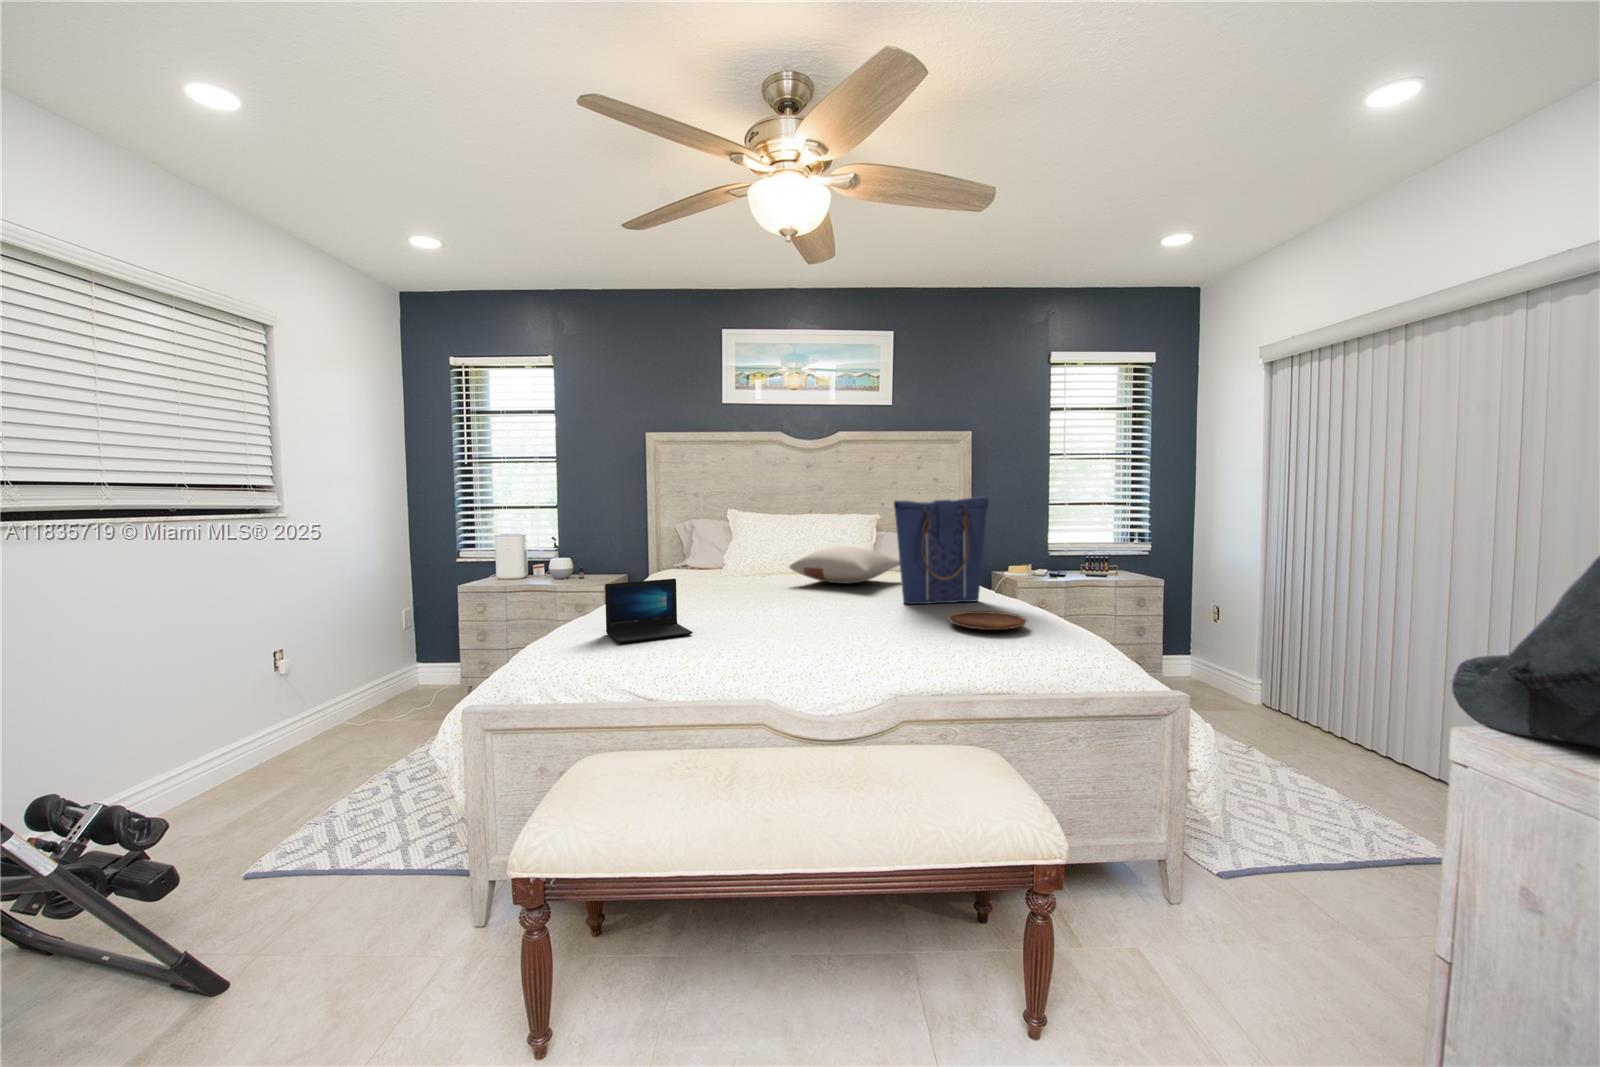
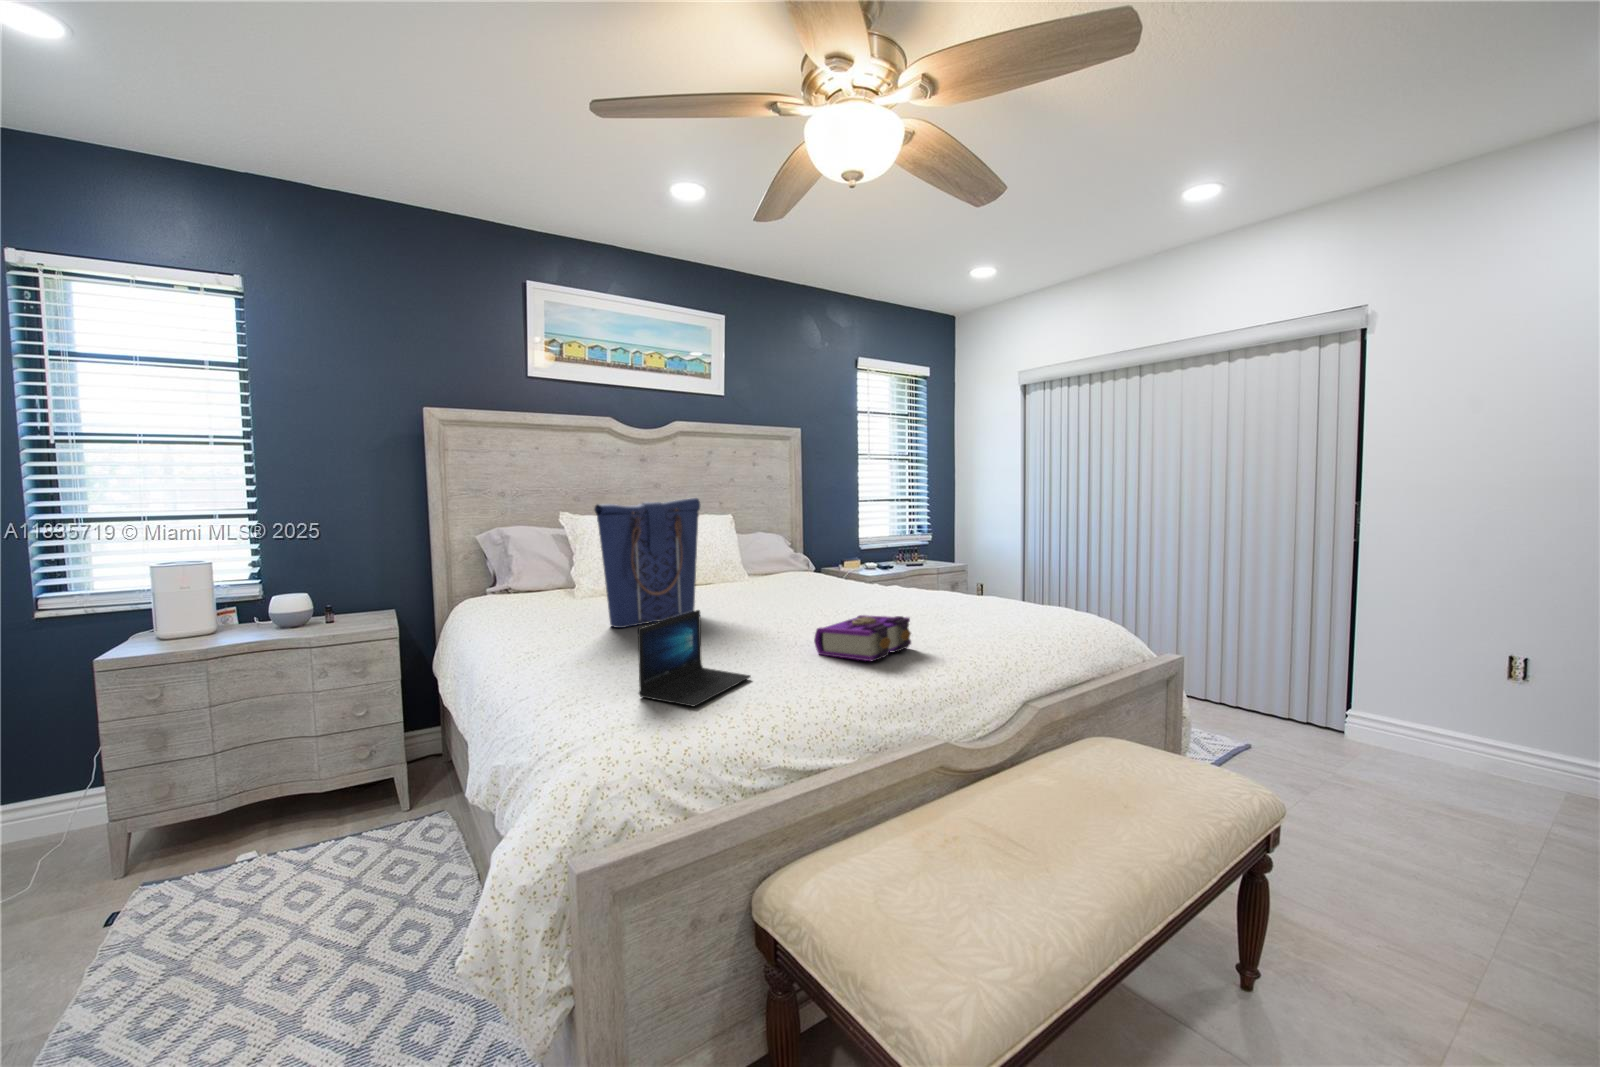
tote bag: present [894,496,989,604] -> present [594,498,700,628]
pillow: present [790,546,900,583] -> none [698,552,798,594]
book: none [778,601,862,638] -> present [814,615,911,661]
tray: present [948,611,1027,630] -> none [946,608,1023,628]

